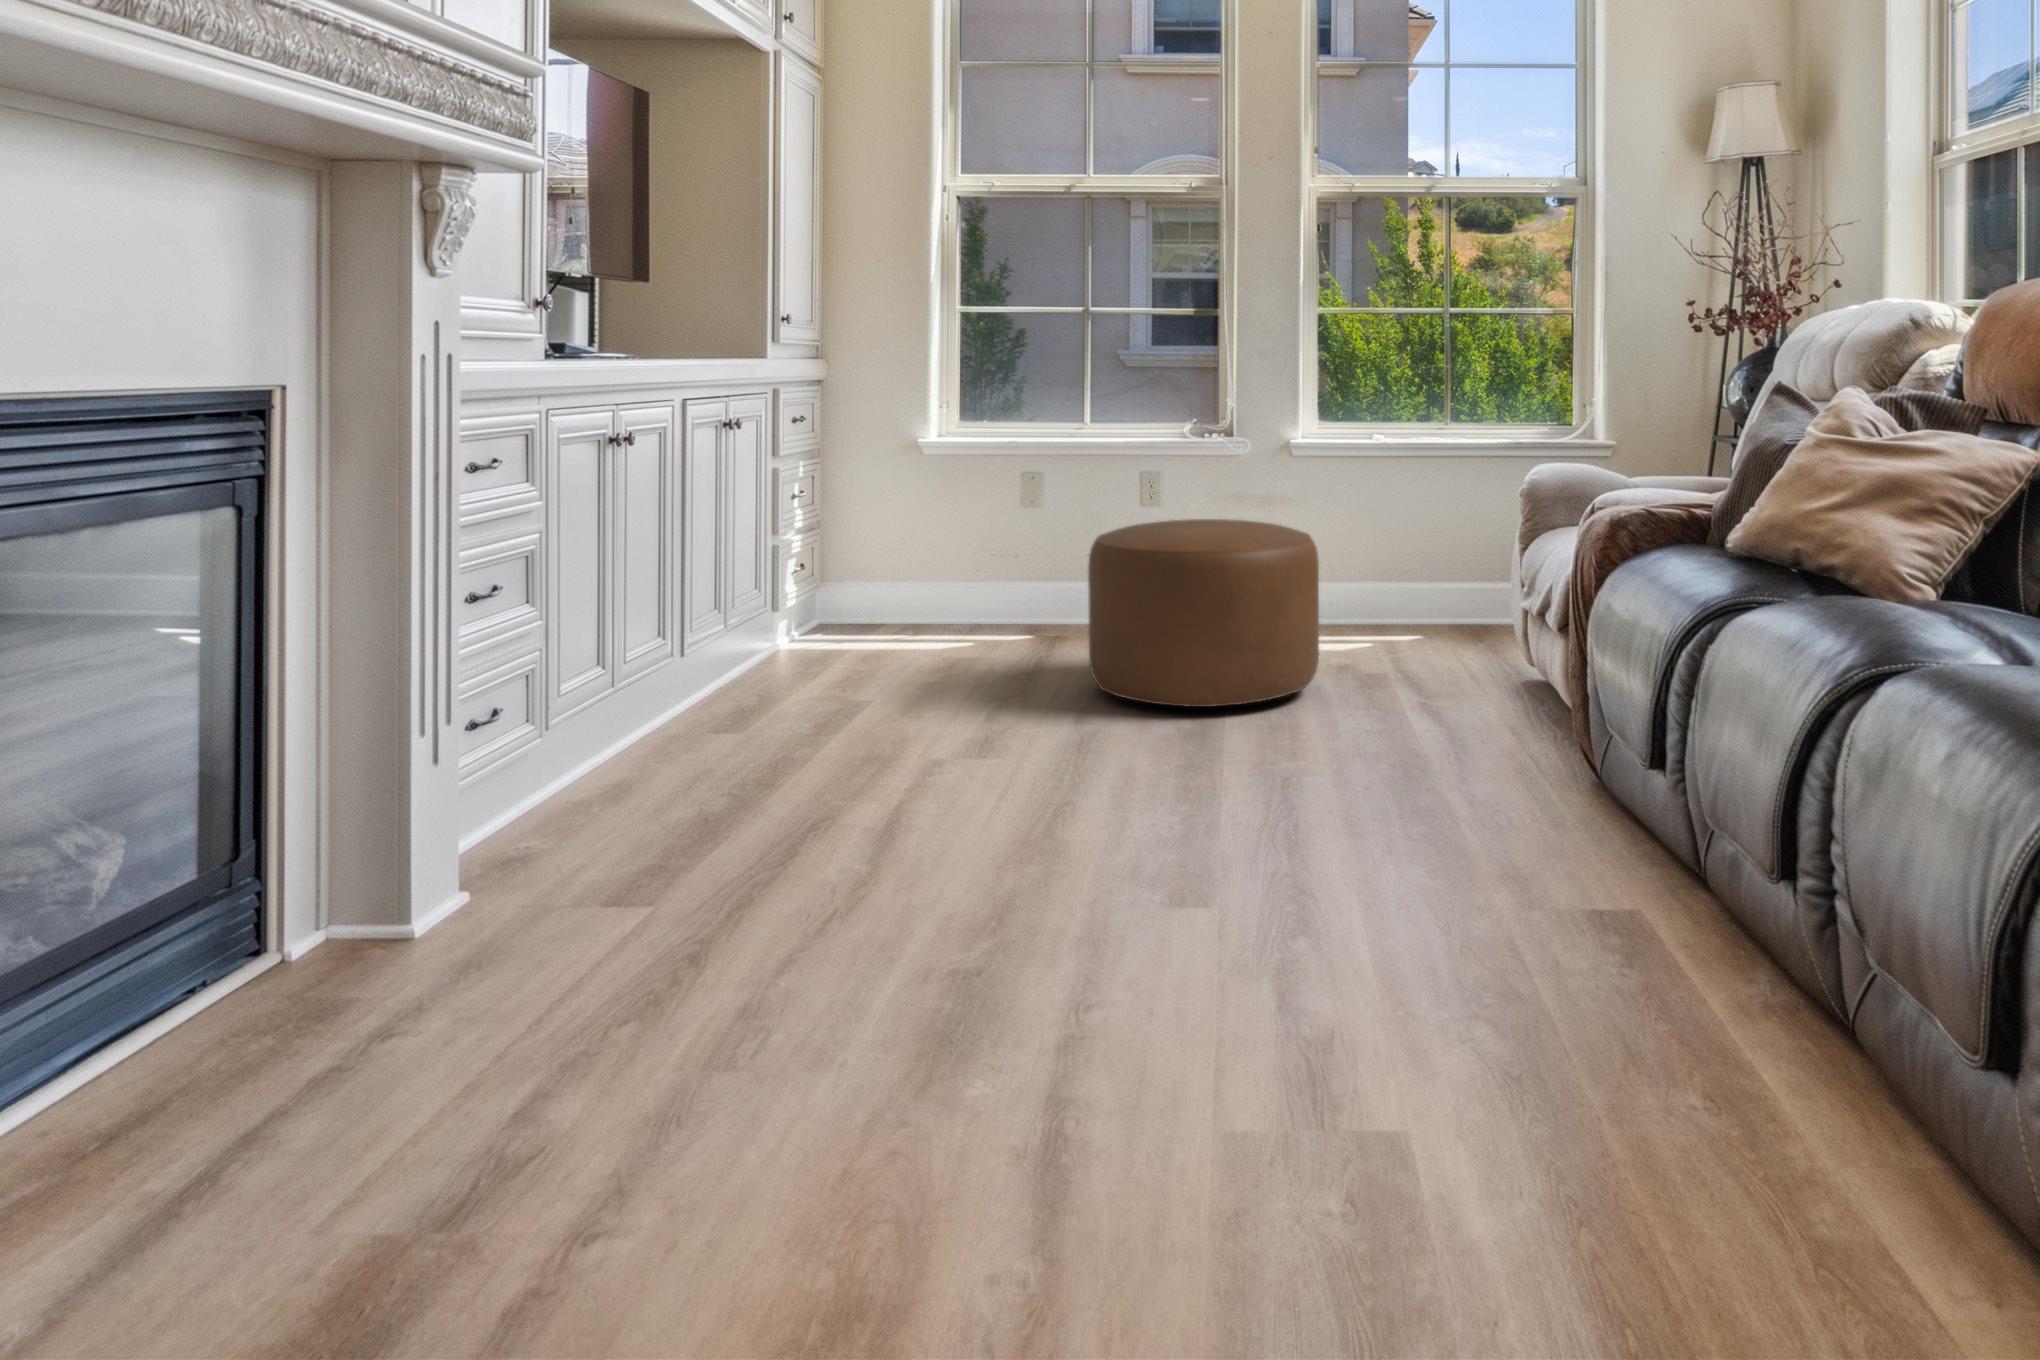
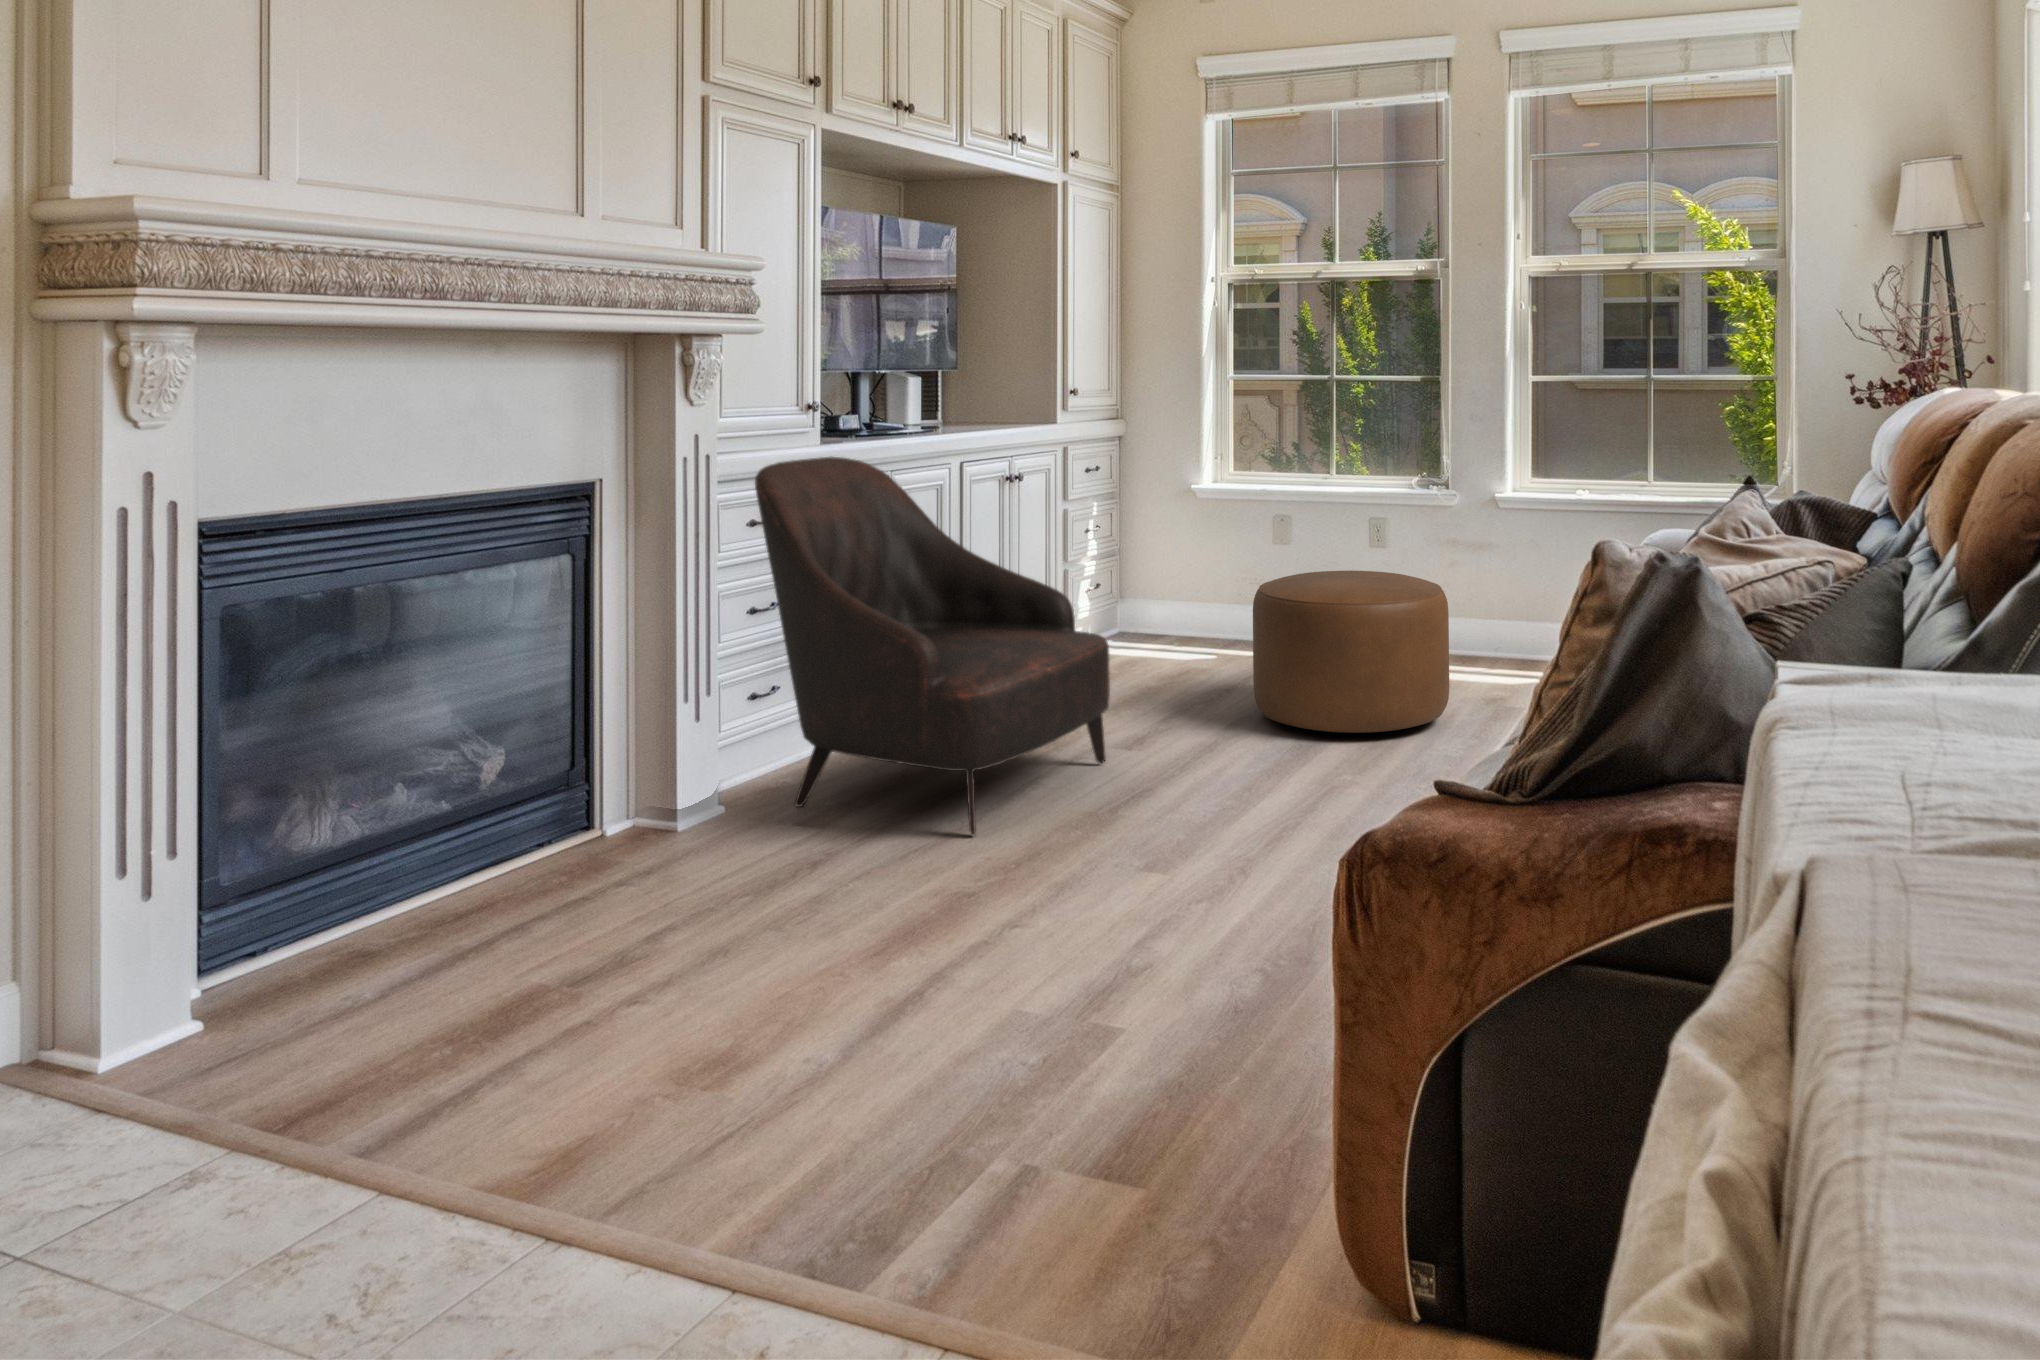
armchair: none [494,373,991,881] -> present [755,457,1110,836]

